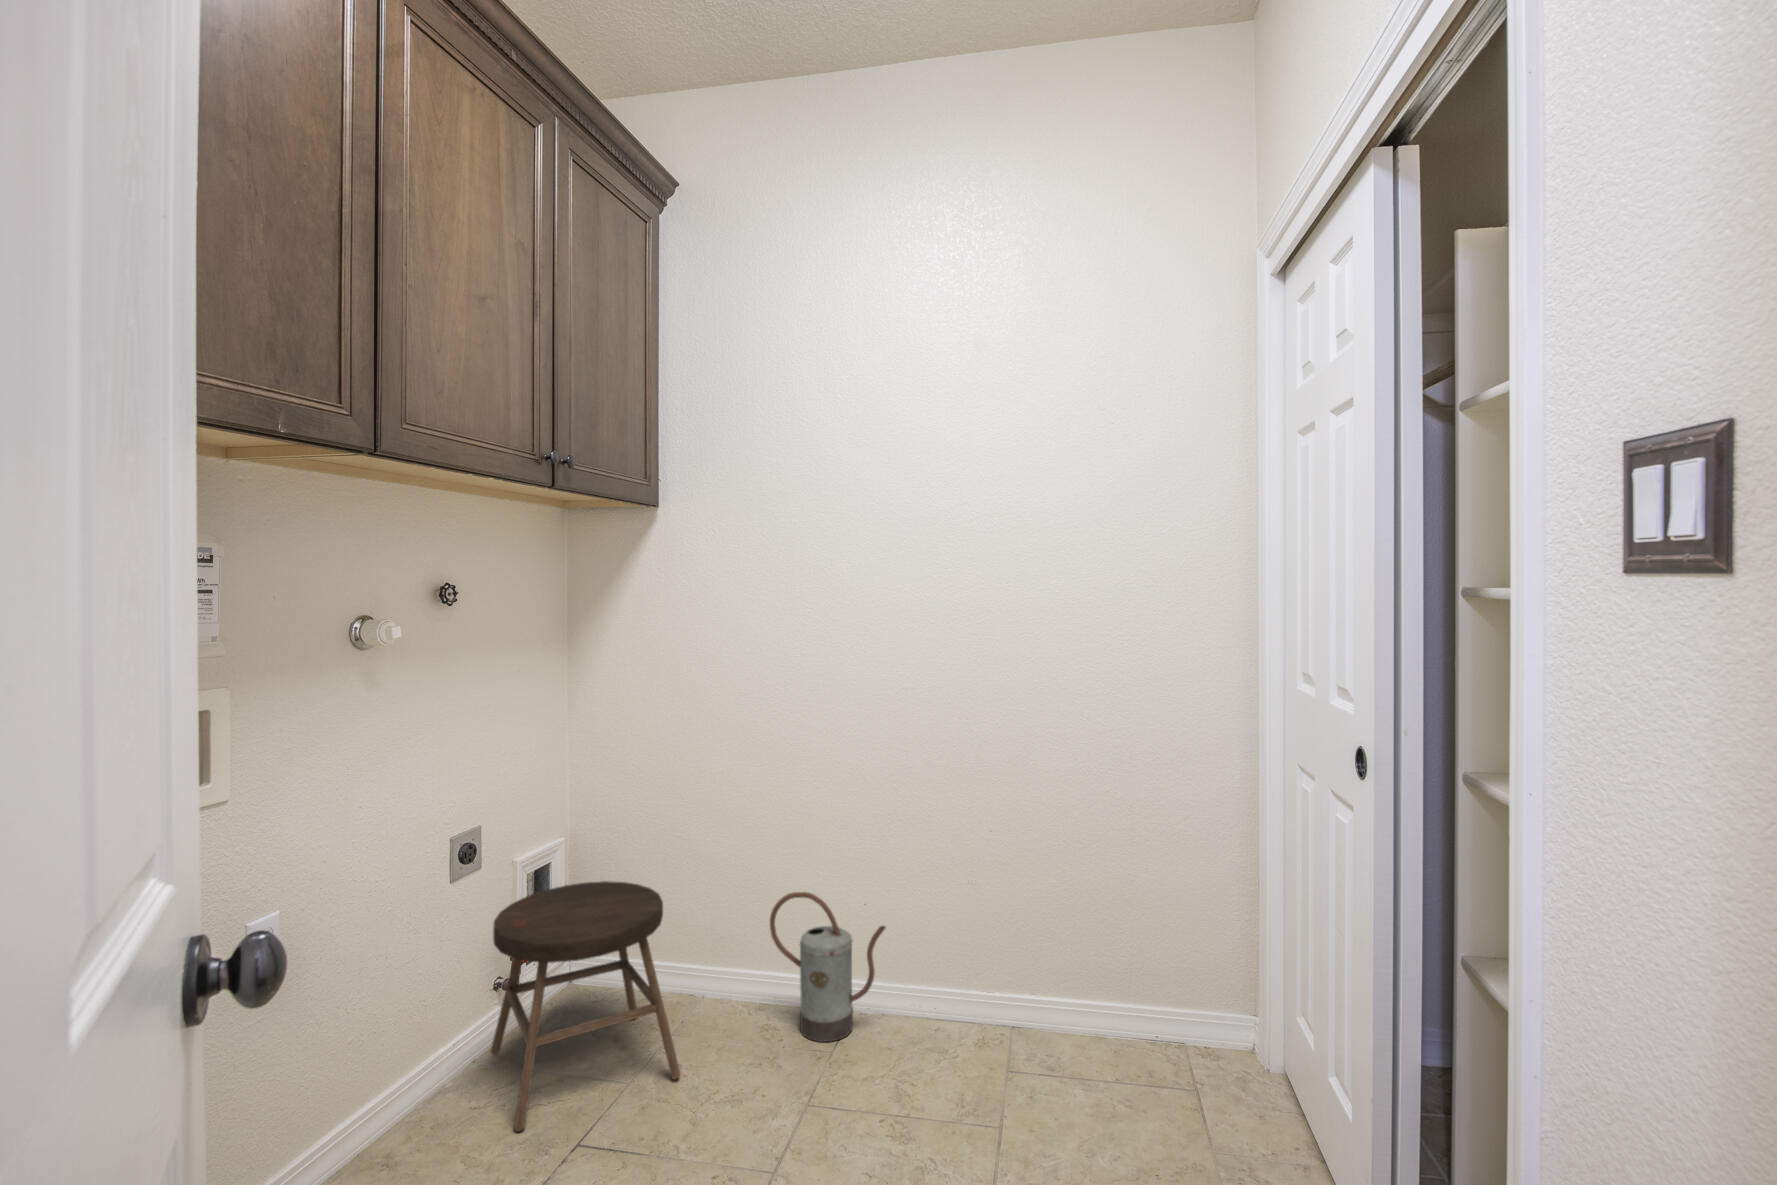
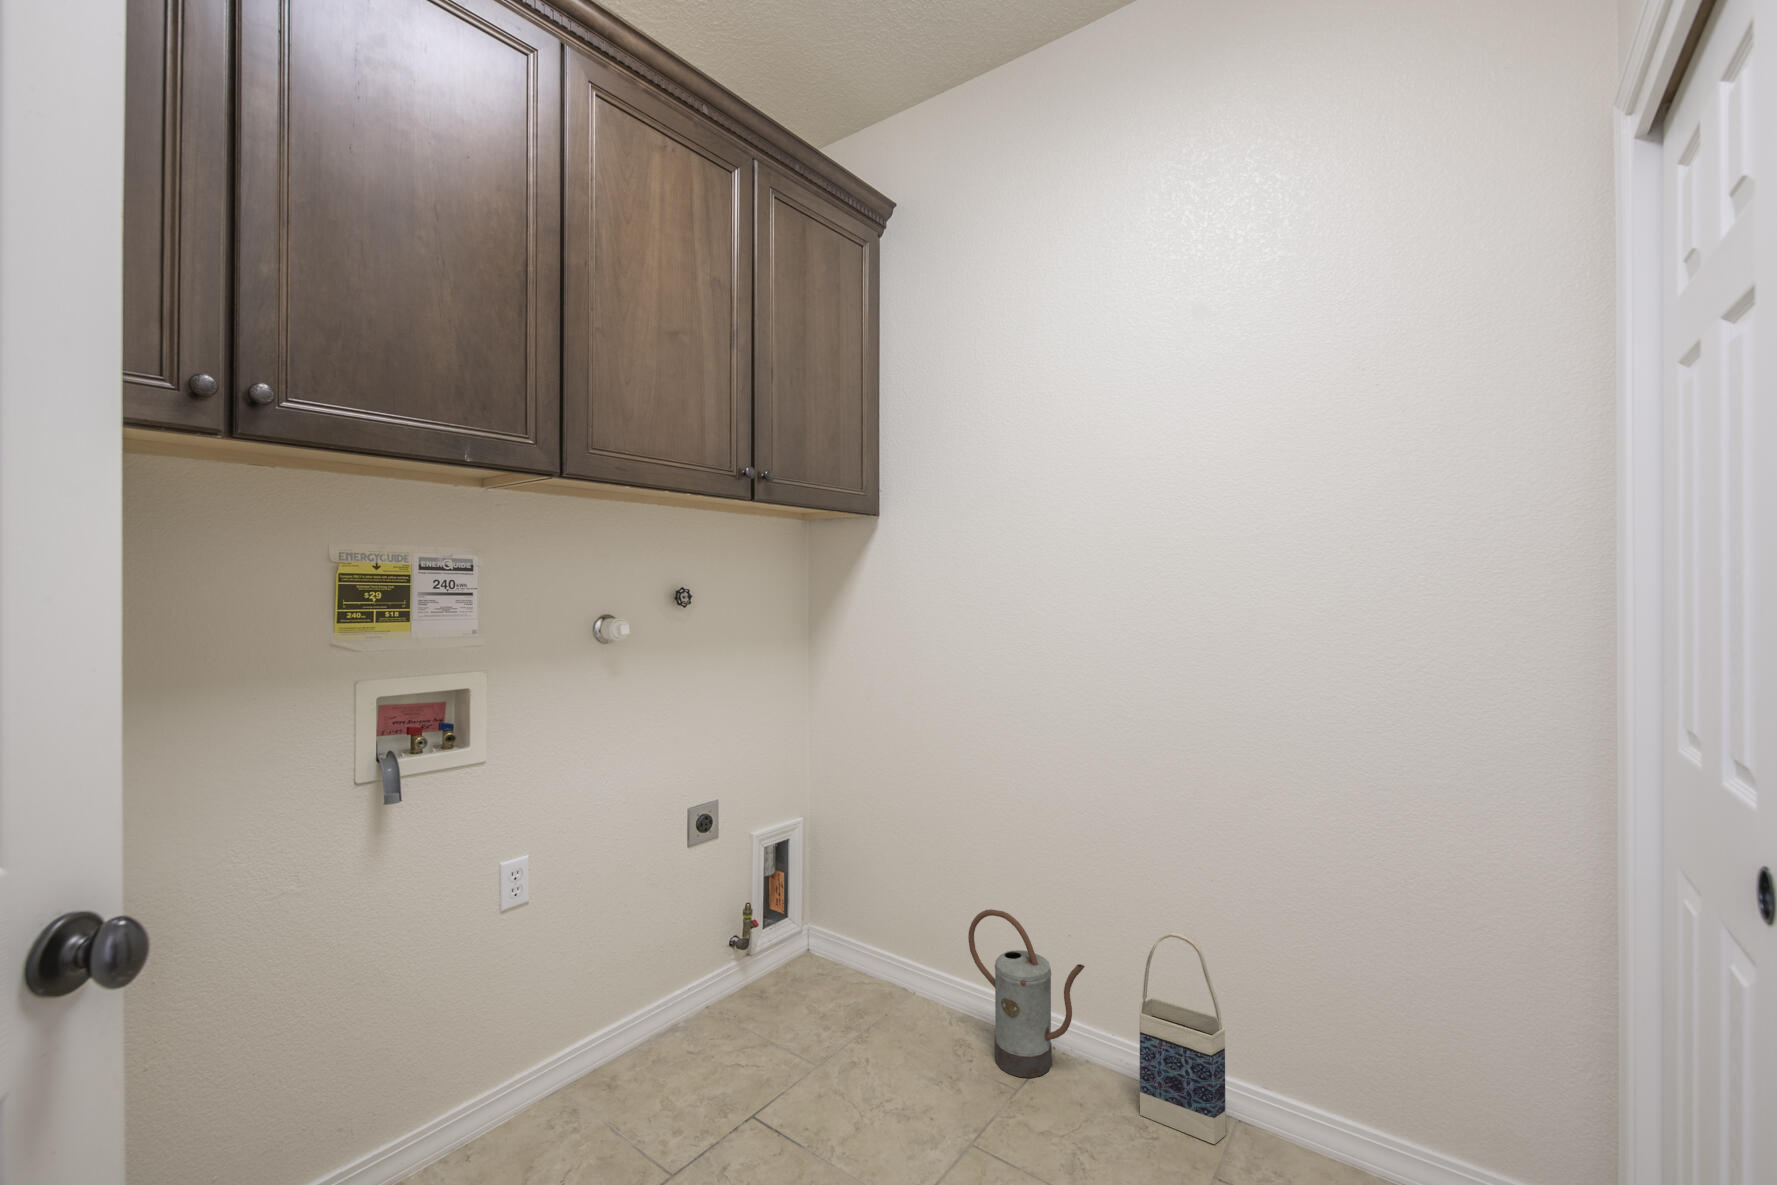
stool: present [491,881,680,1132] -> none [709,865,863,1087]
bag: none [934,881,1006,1051] -> present [1139,933,1226,1144]

